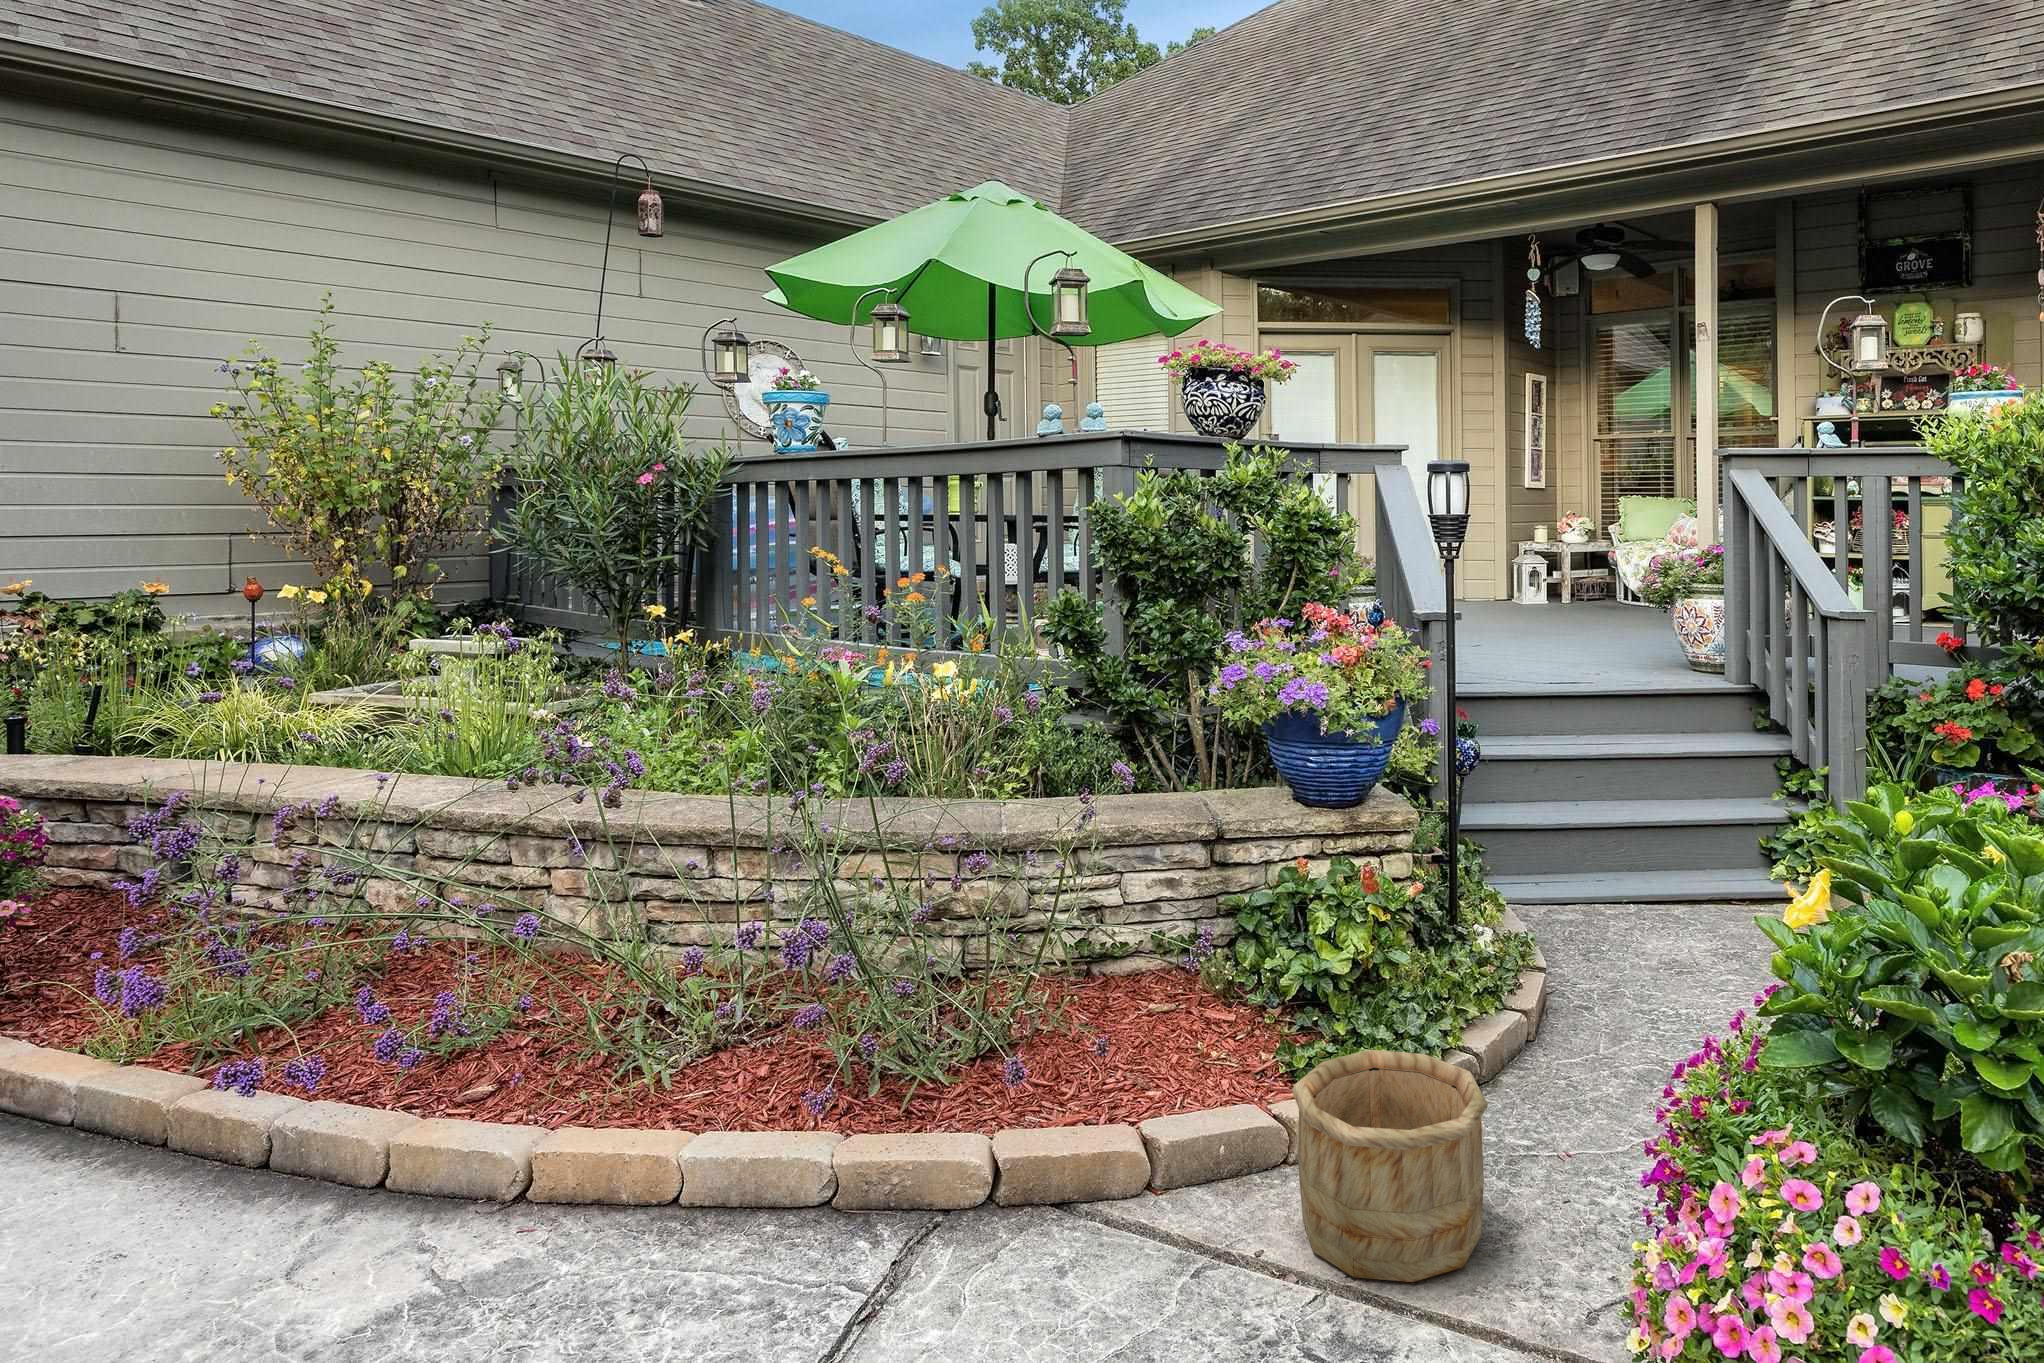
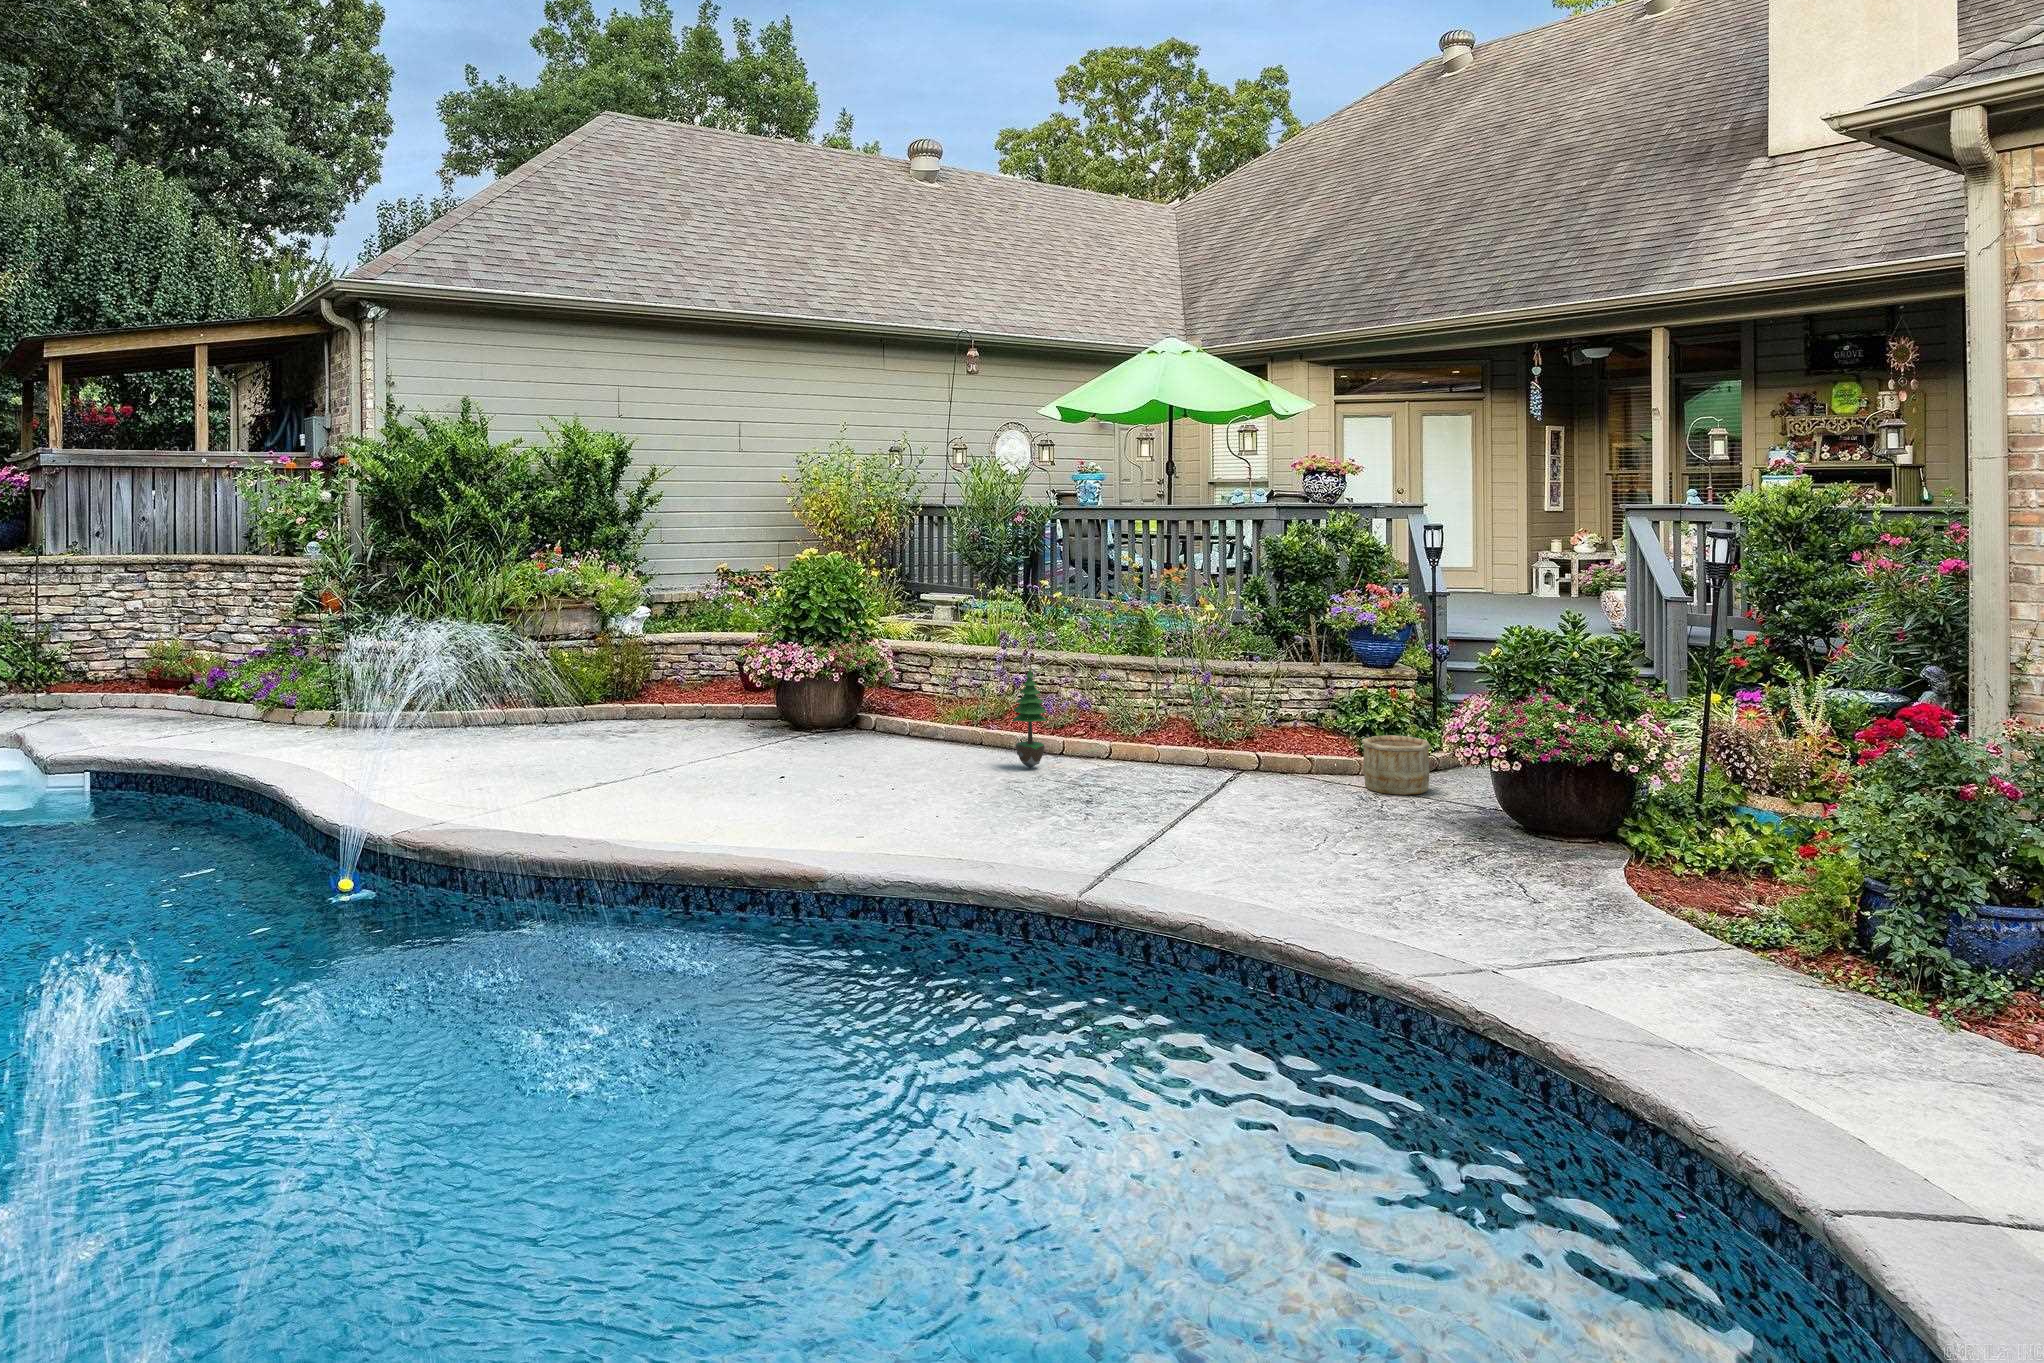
potted tree: none [191,913,340,1245] -> present [1012,669,1047,768]

